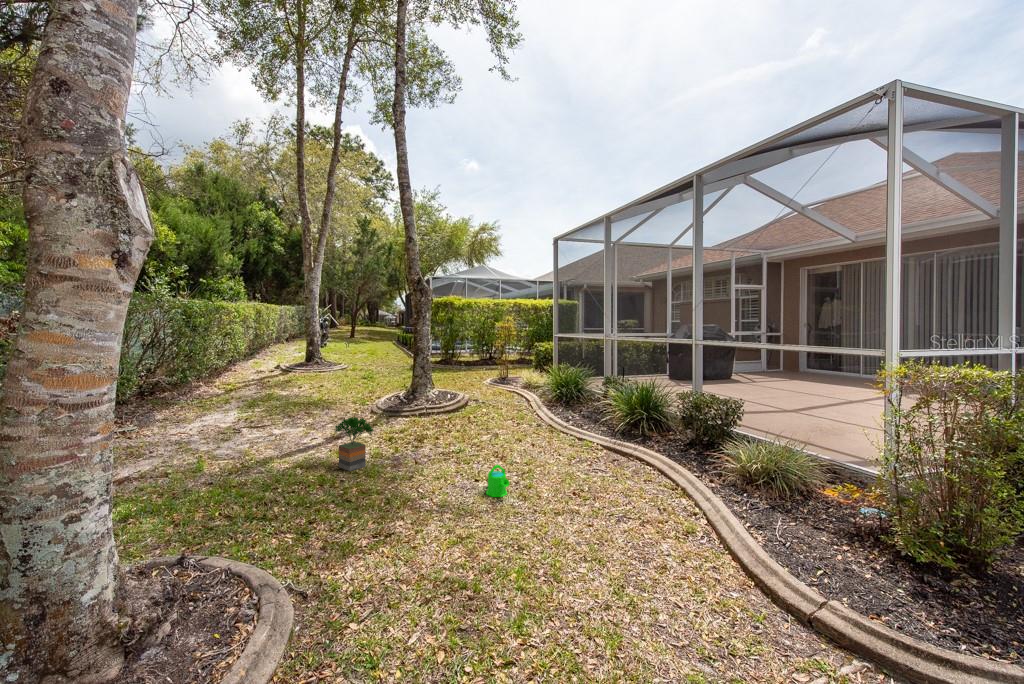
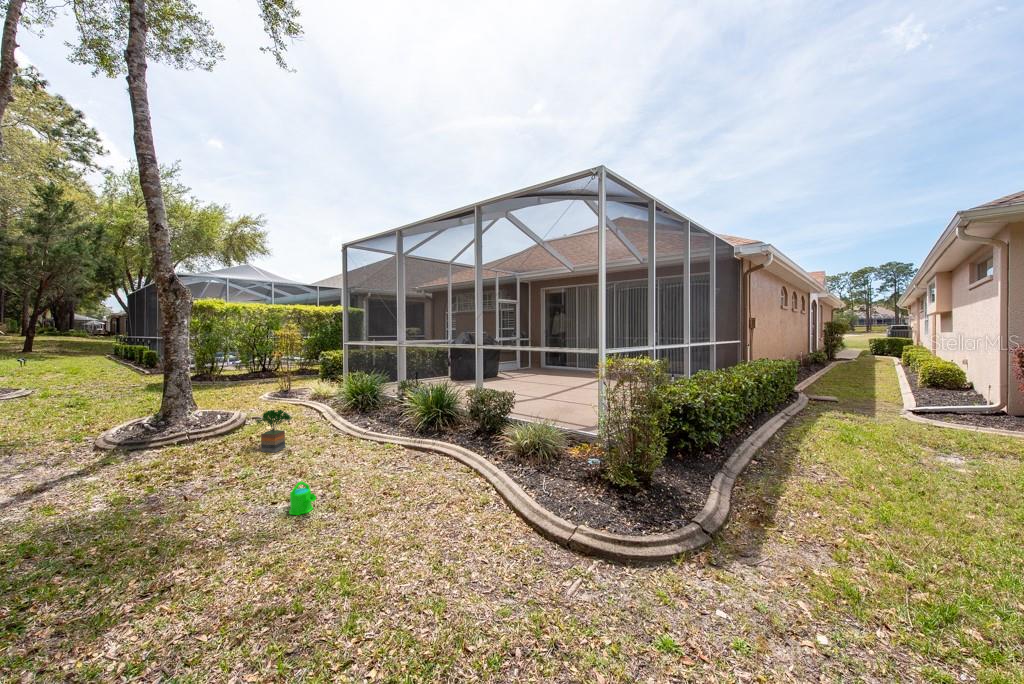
potted tree: present [335,417,374,471] -> present [257,410,291,452]

